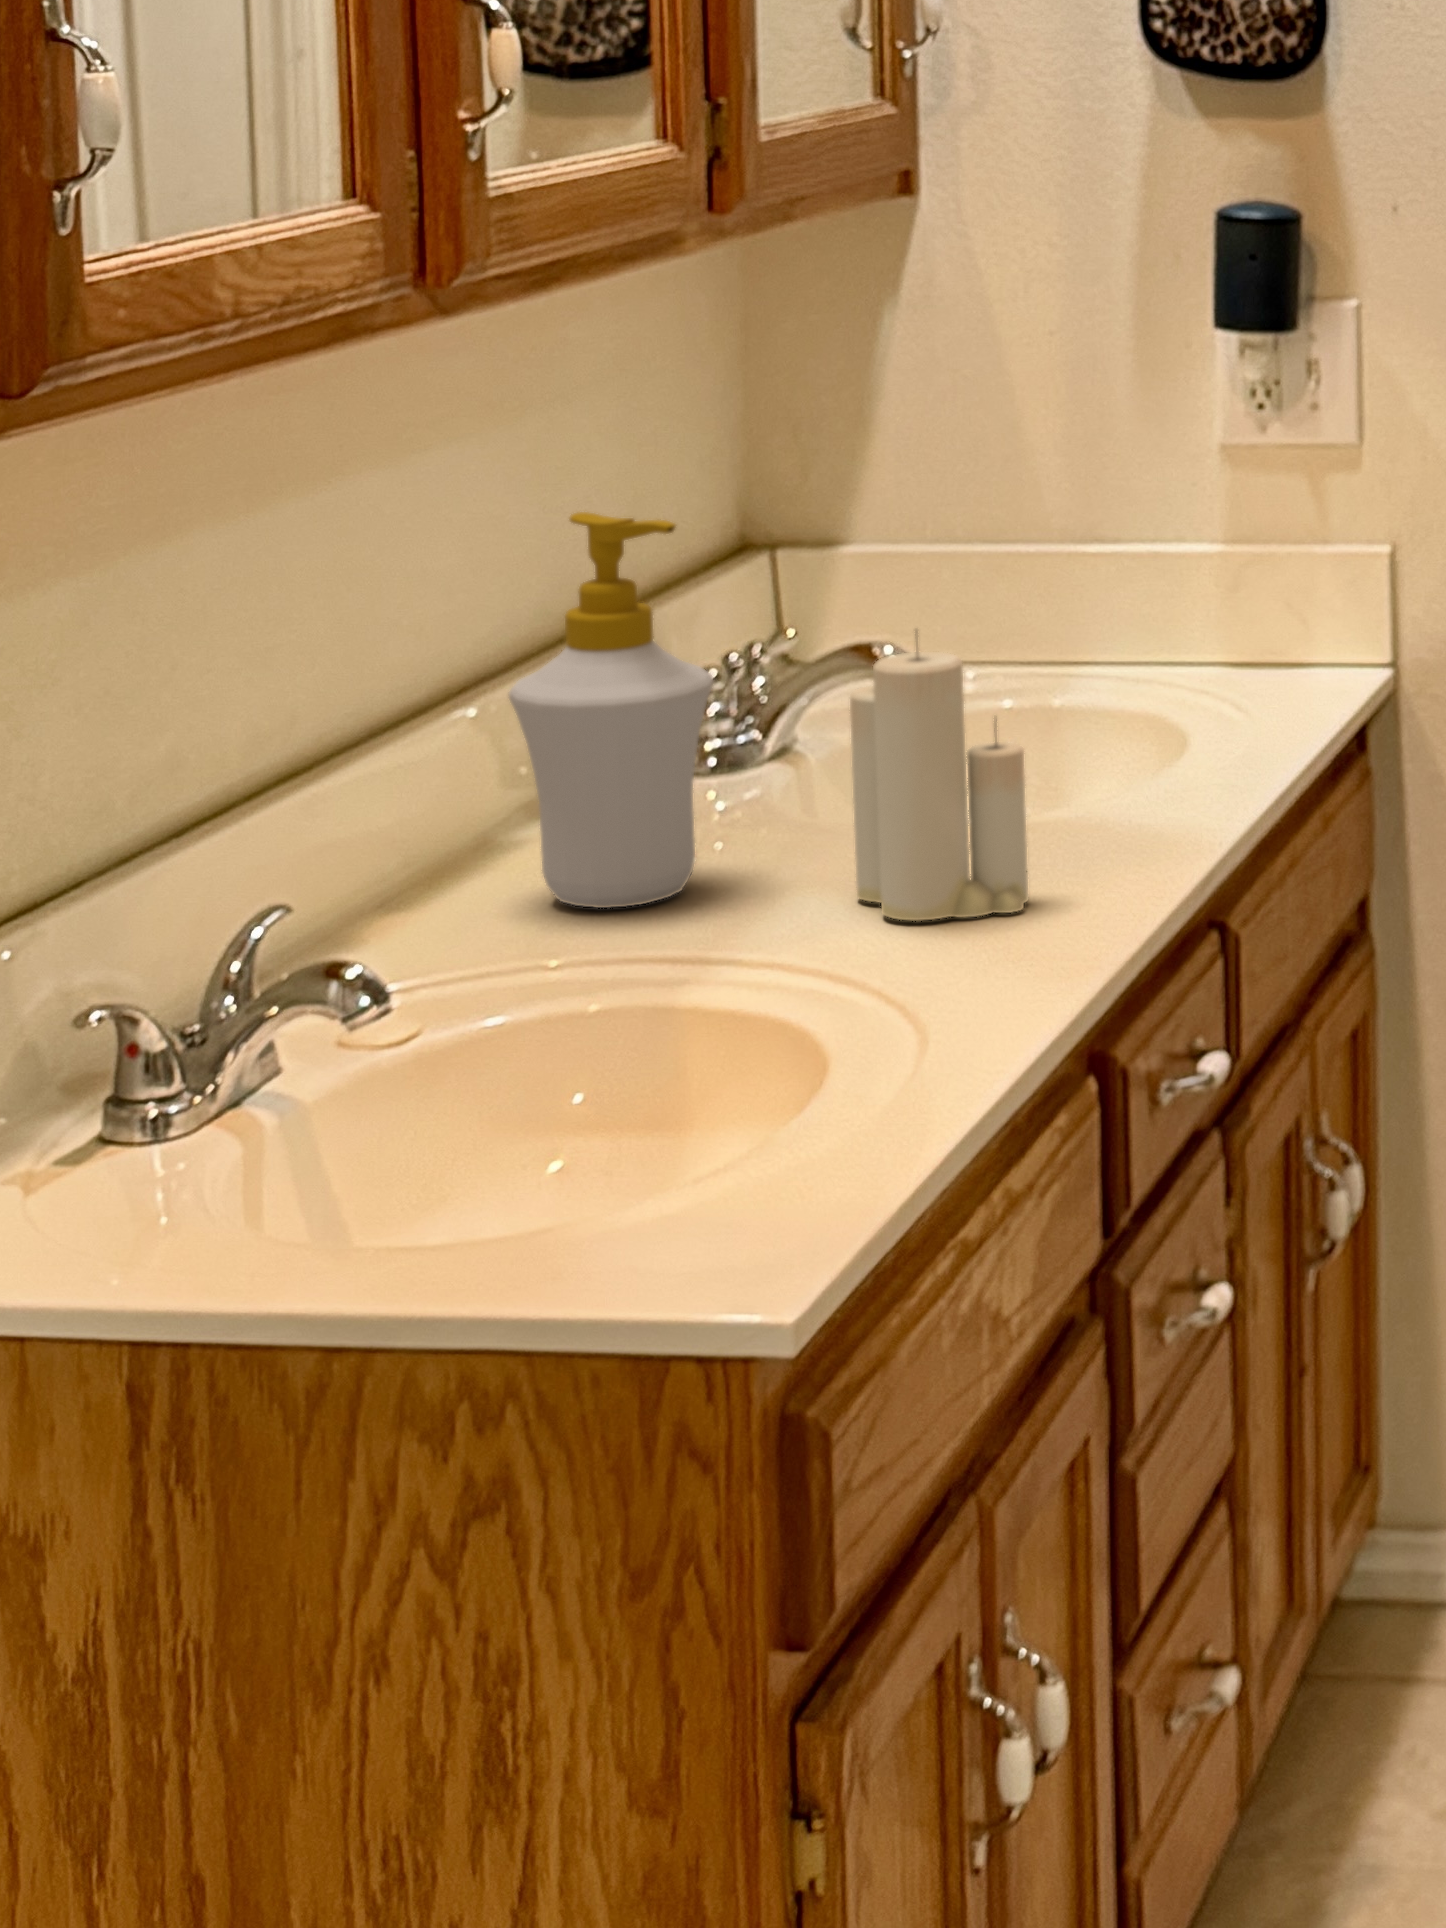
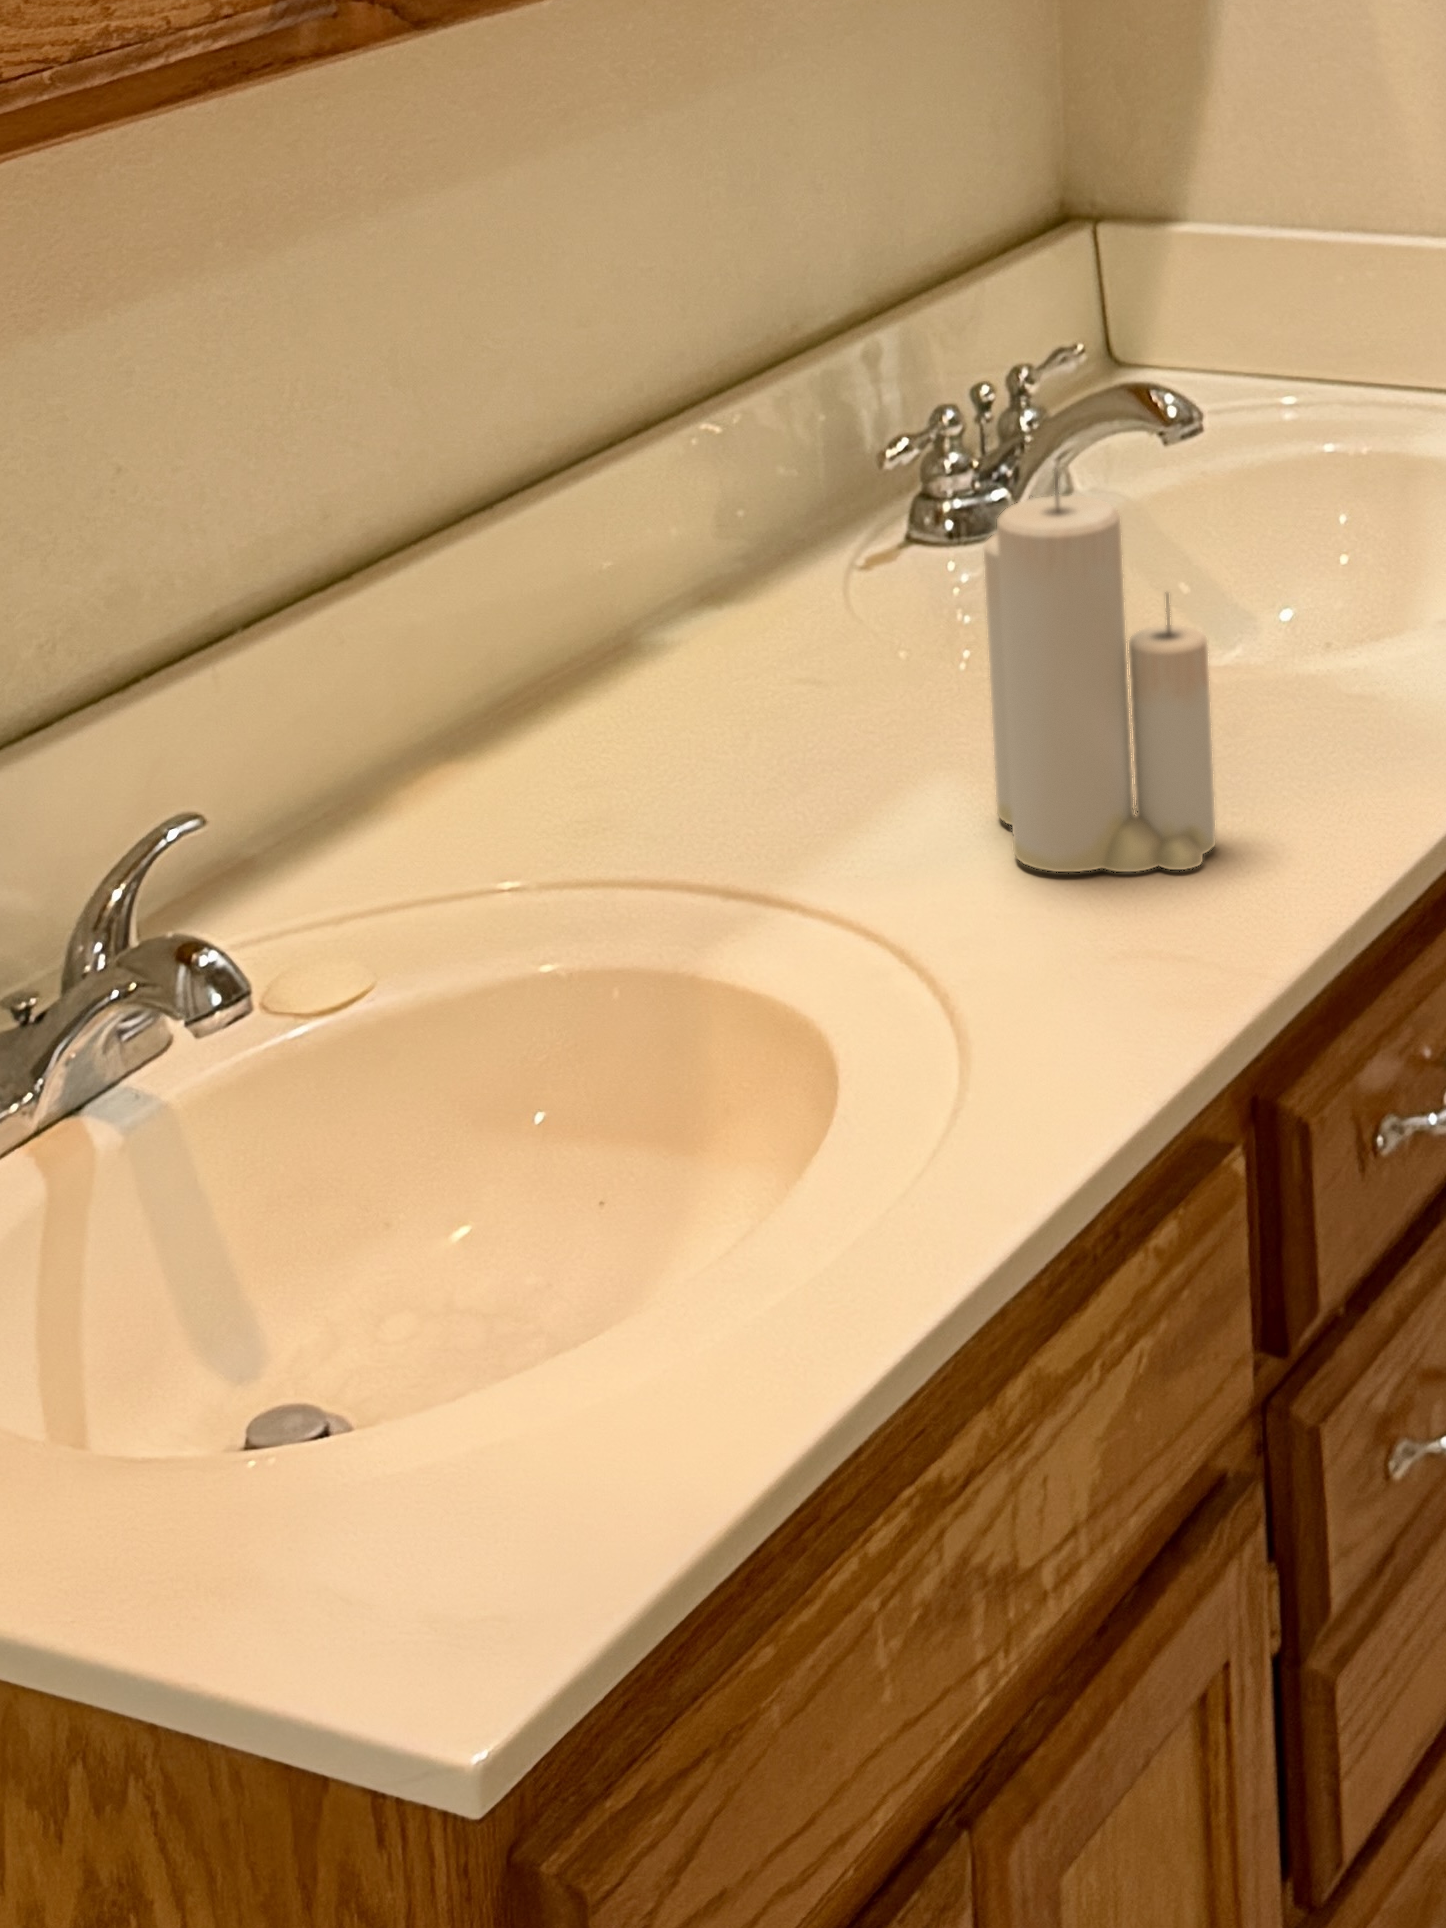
soap bottle: present [509,512,713,908] -> none [568,267,830,795]

